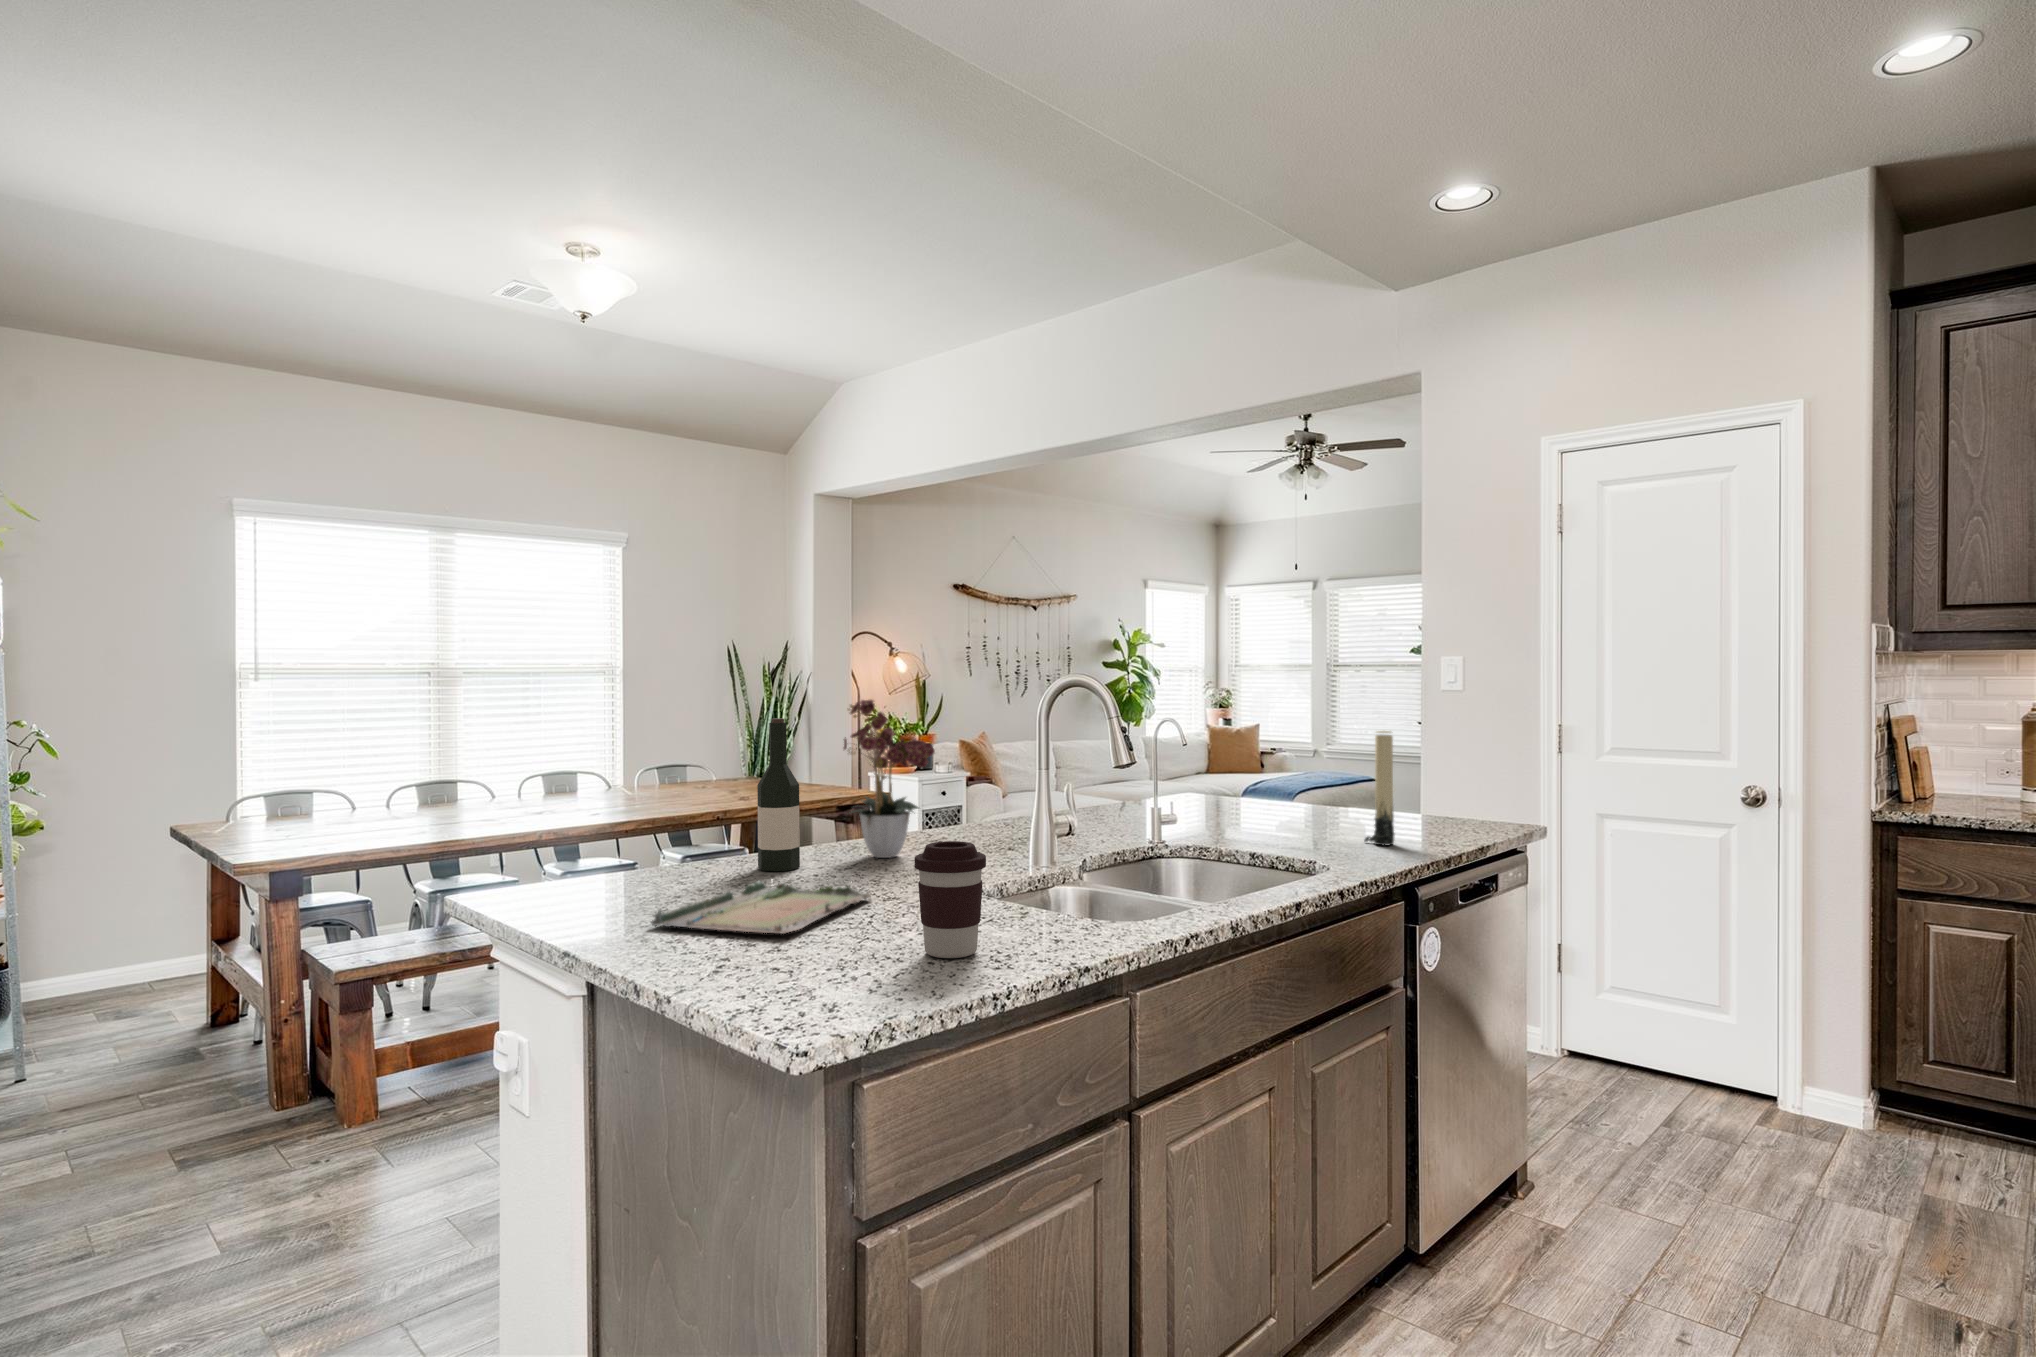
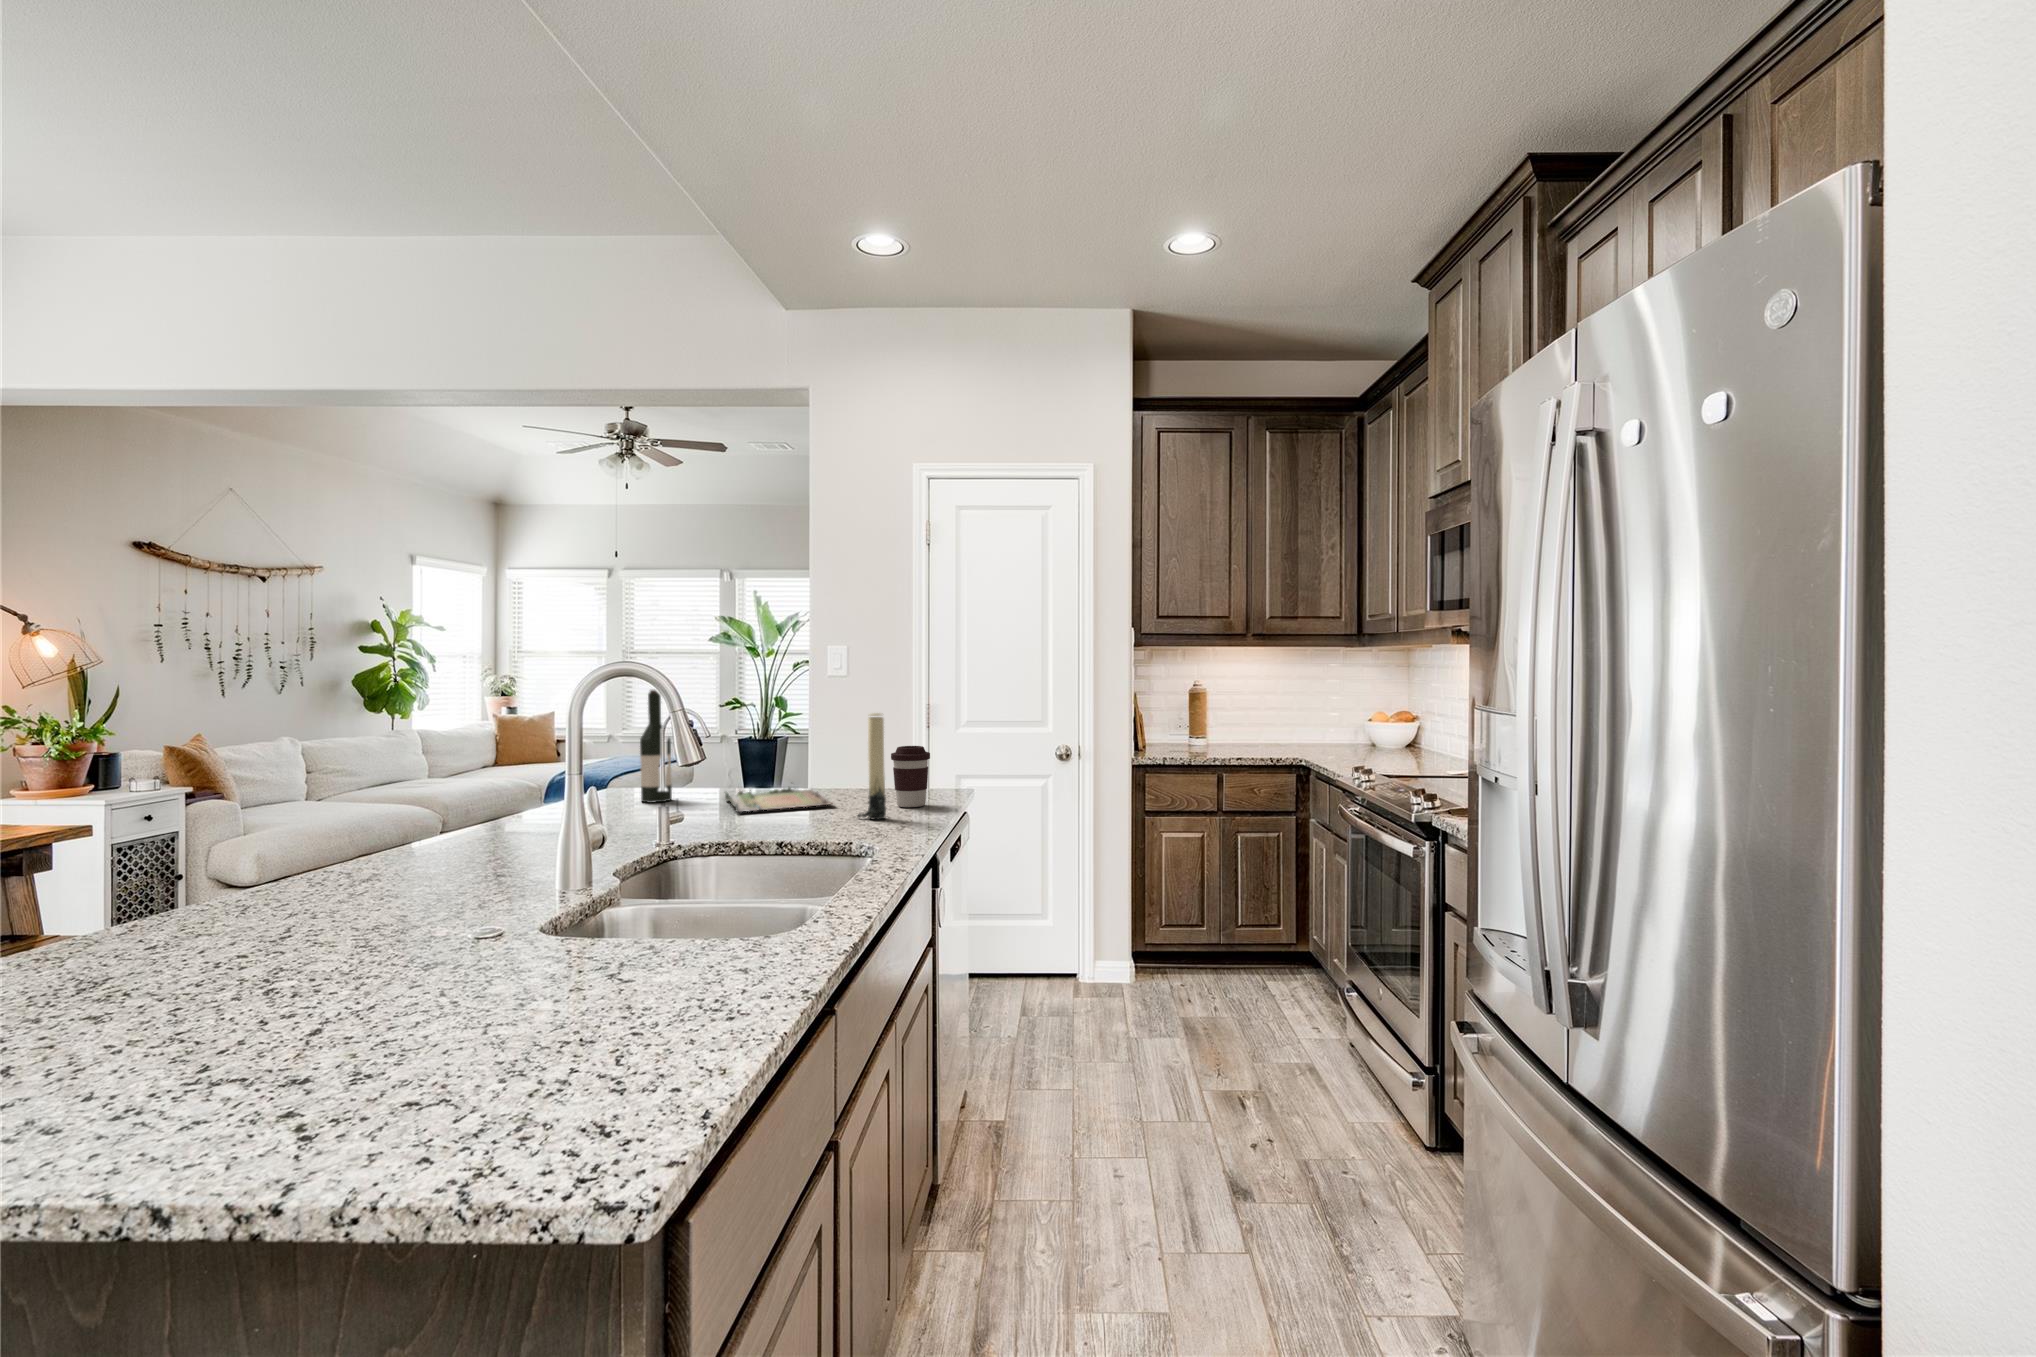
flower arrangement: present [843,700,935,858] -> none [263,693,414,911]
wine bottle: present [757,718,800,871] -> present [640,690,672,803]
coffee cup: present [914,841,986,958] -> present [891,746,930,807]
tray: present [651,879,871,934] -> present [725,782,832,812]

